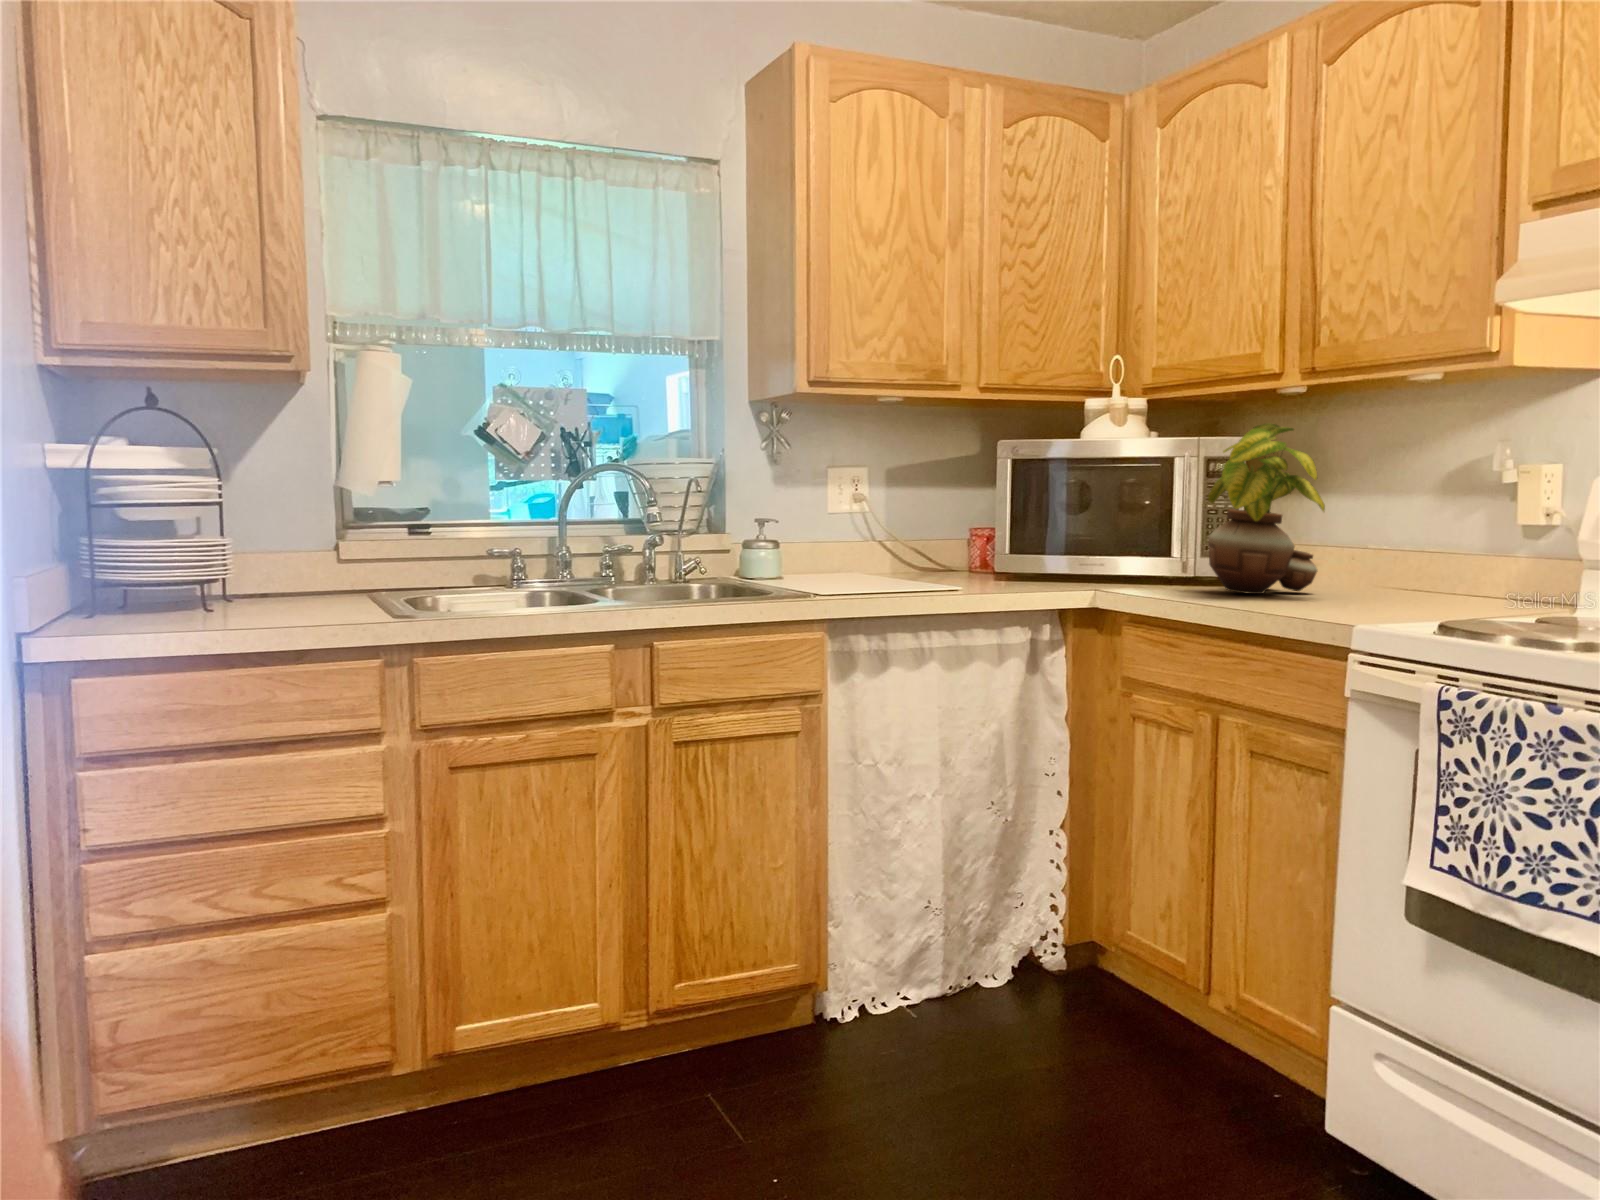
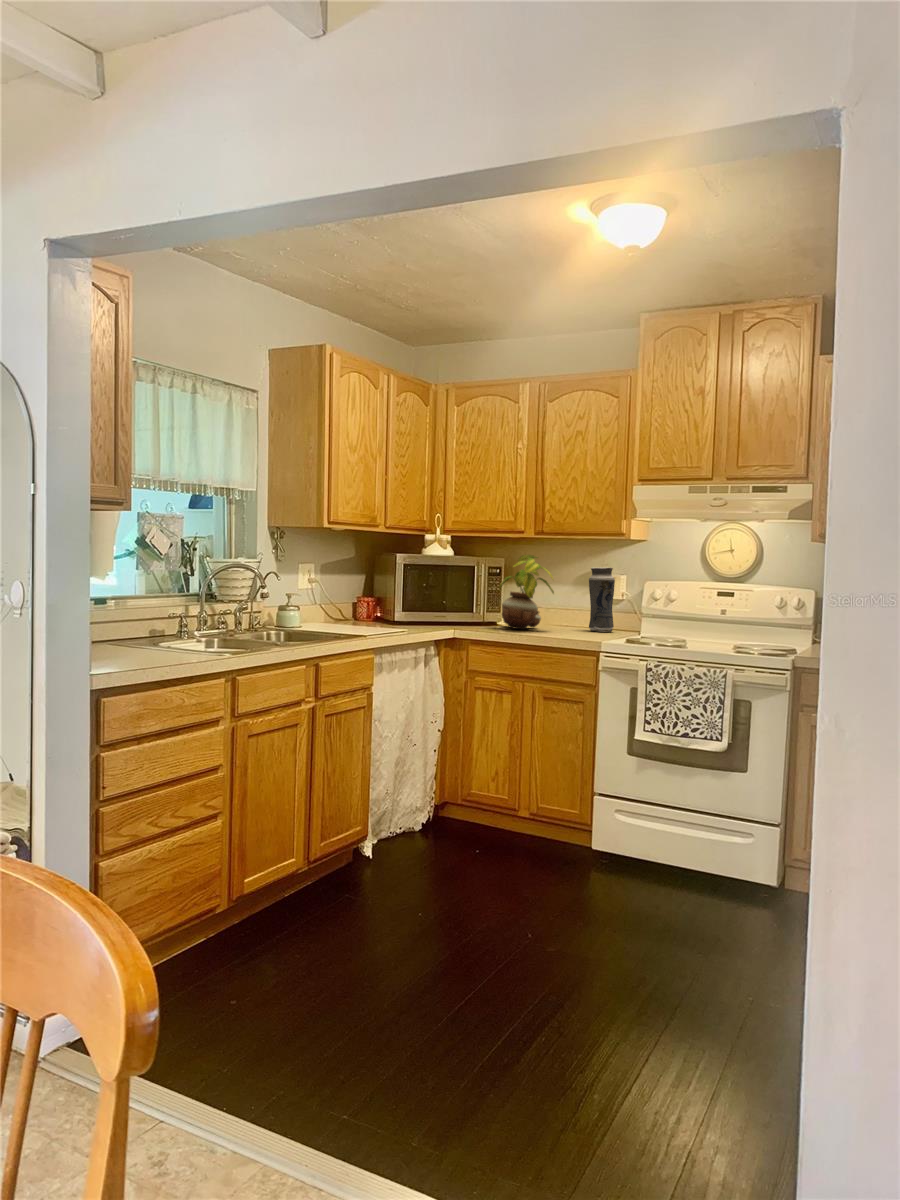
vase: none [1436,442,1510,604] -> present [589,567,615,632]

